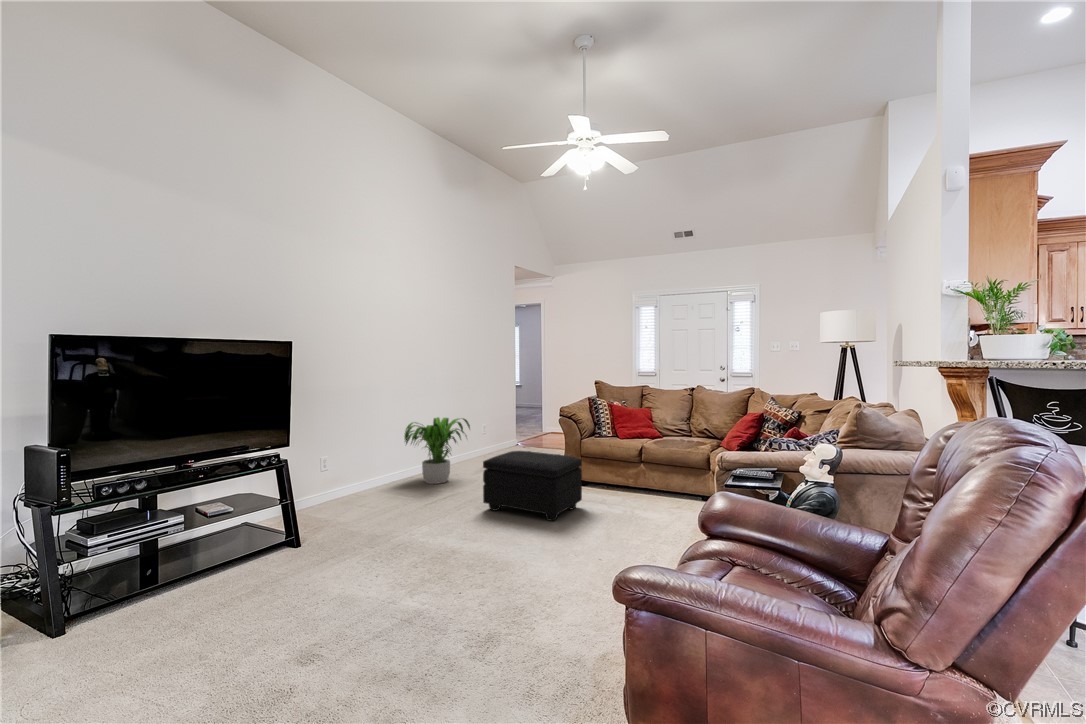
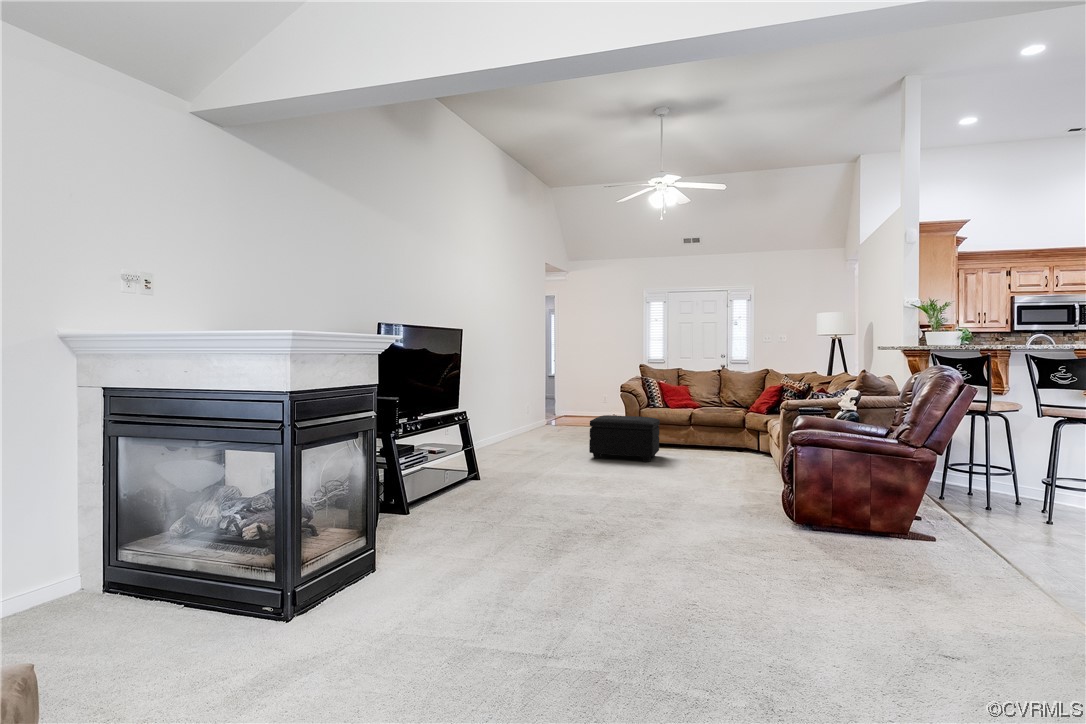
potted plant: present [404,417,470,484] -> none [496,394,549,447]

